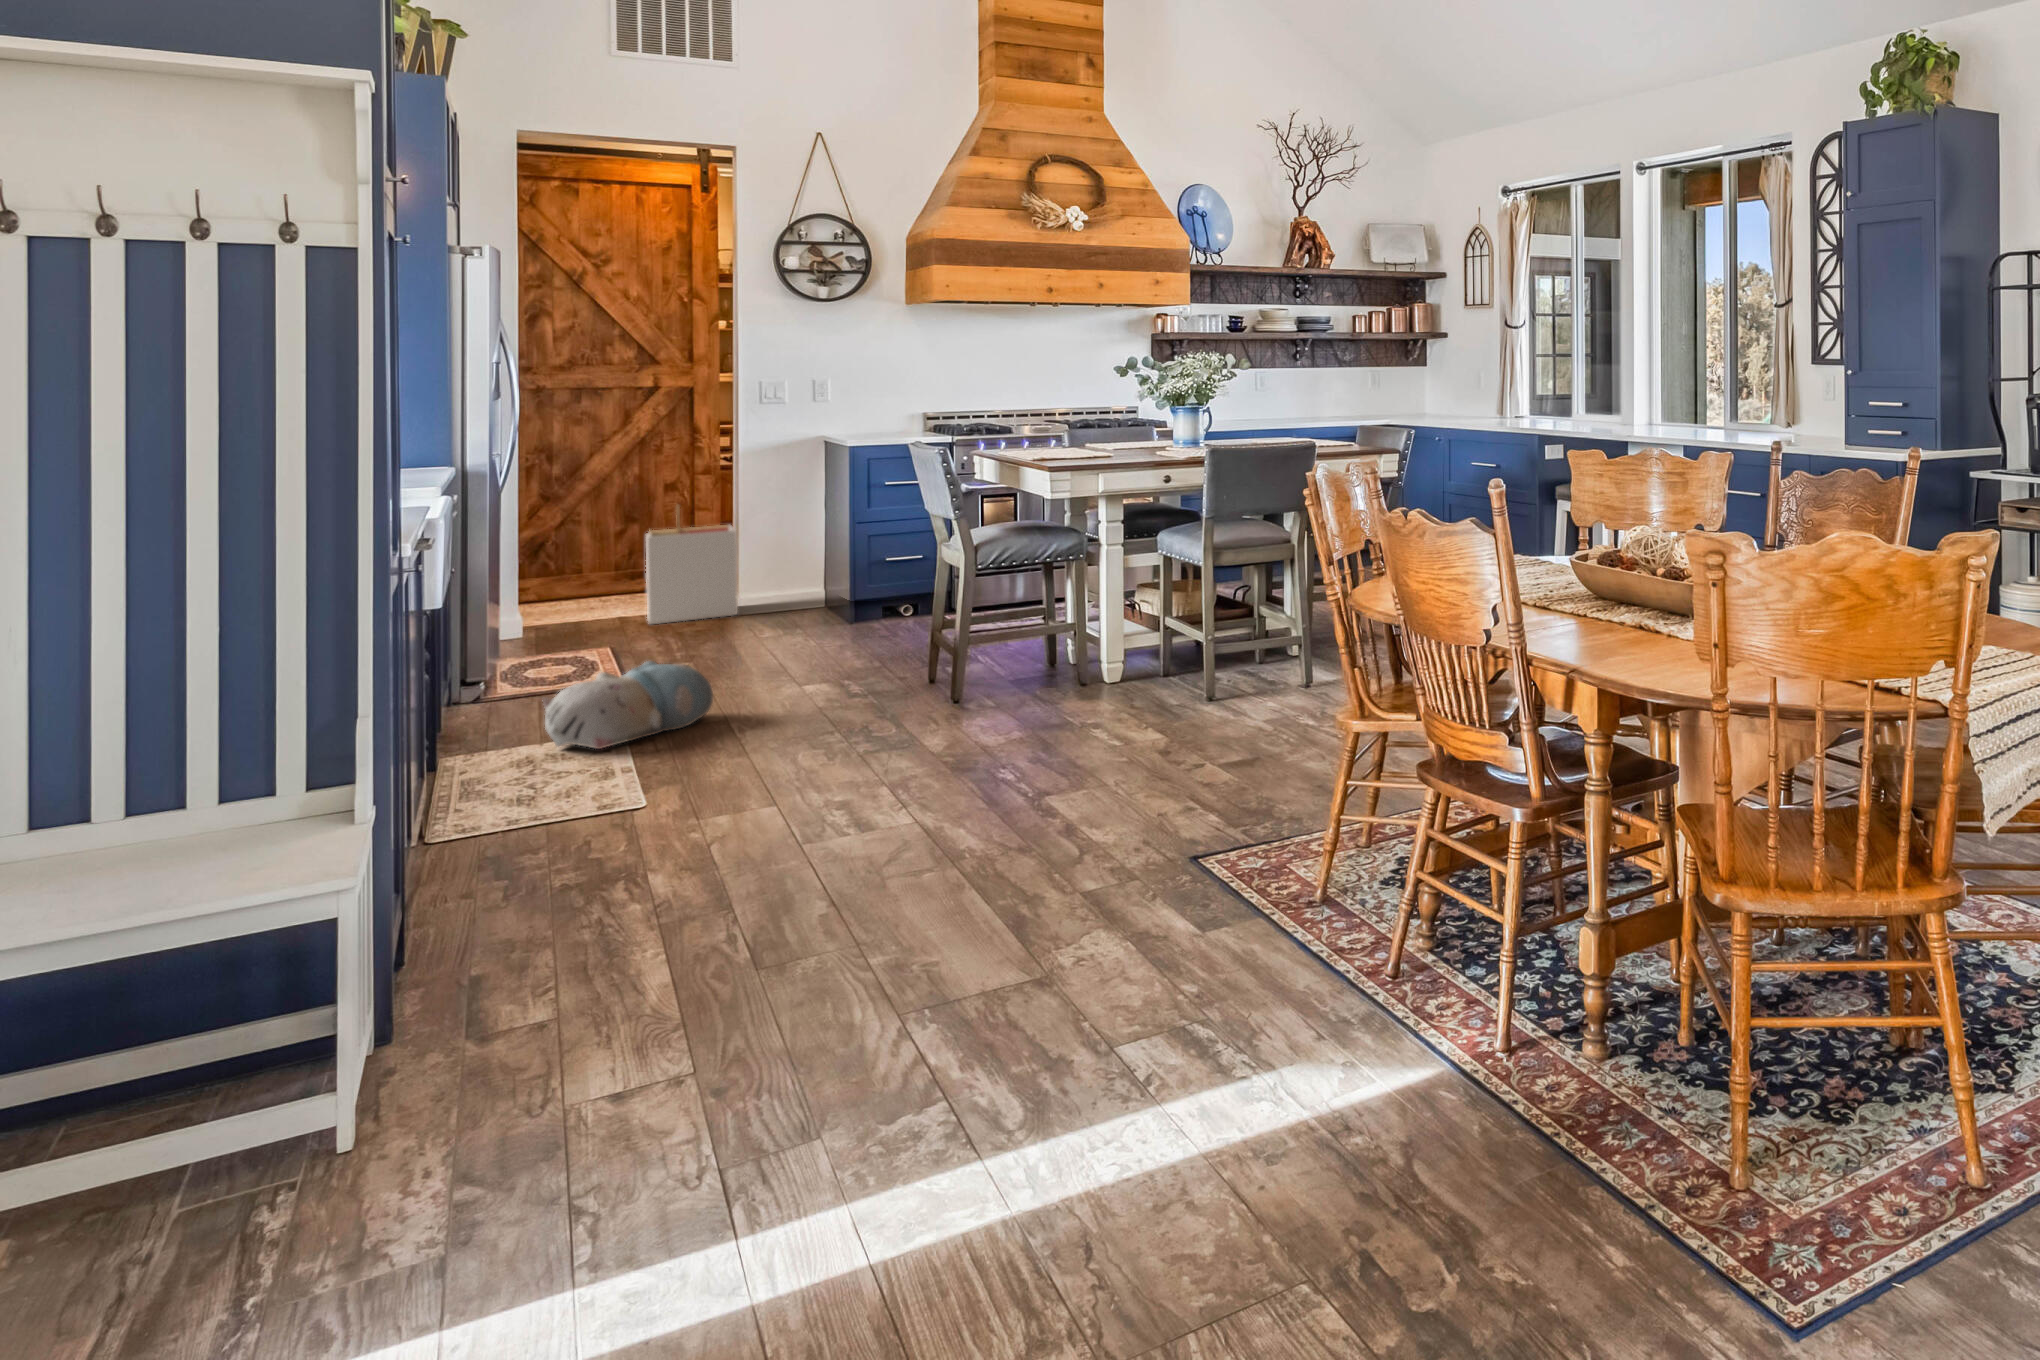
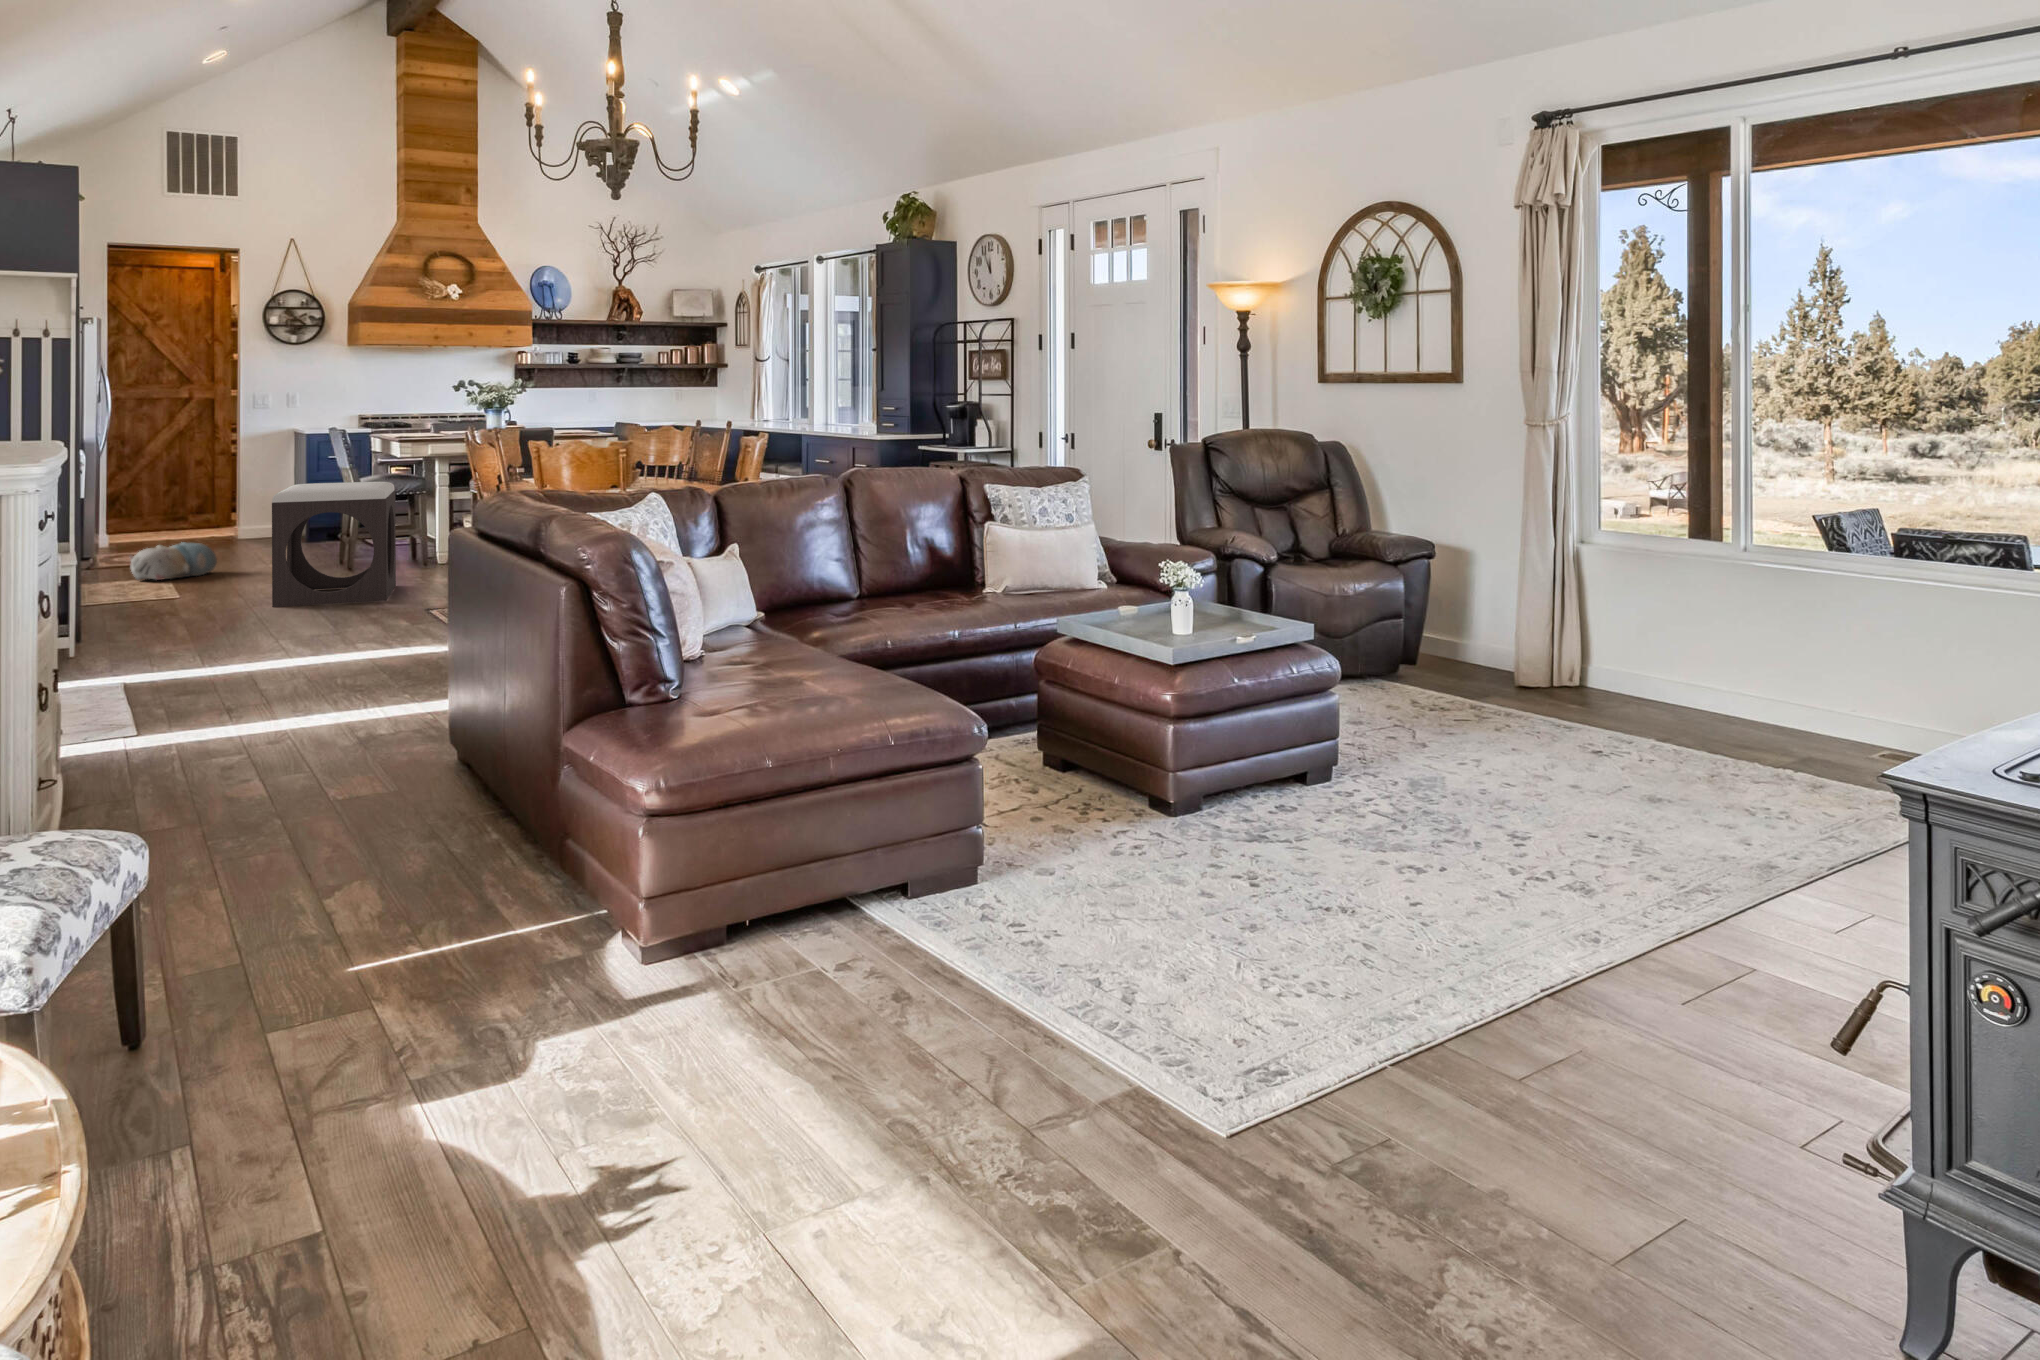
storage bin: present [646,505,738,624] -> none [181,471,236,543]
footstool: none [844,562,1088,860] -> present [272,482,396,607]

